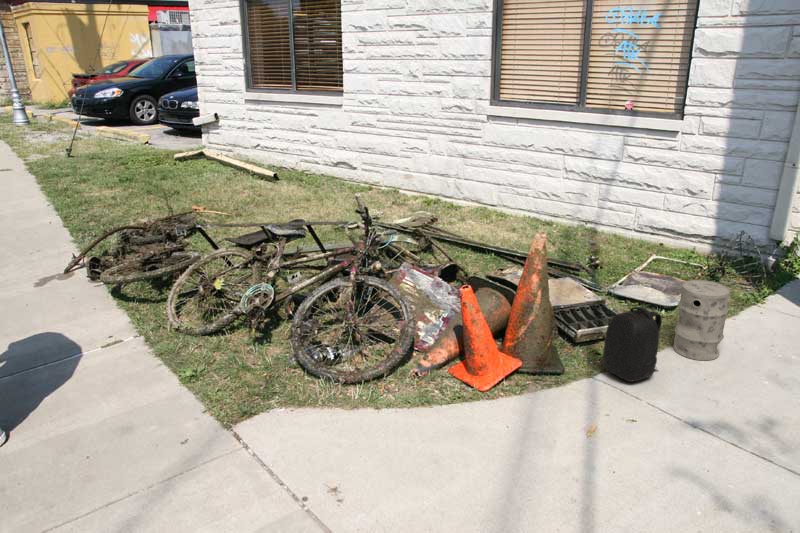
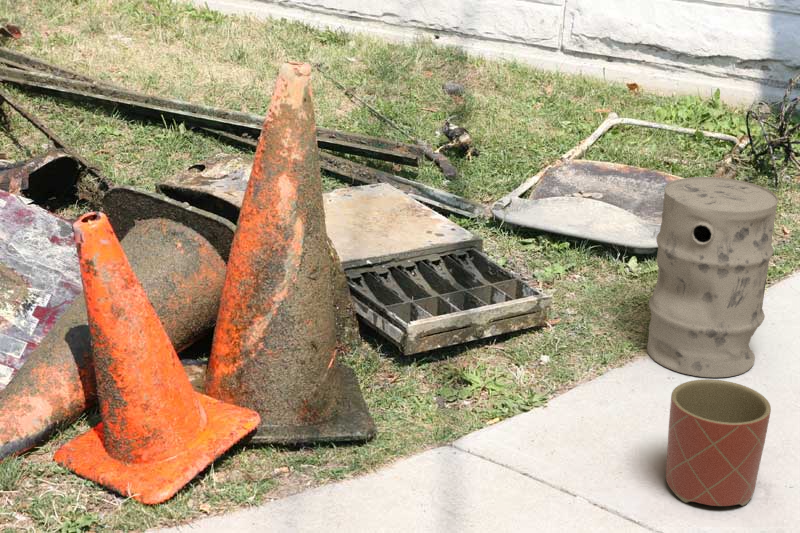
backpack: present [603,307,662,382] -> none [475,247,620,448]
planter: none [677,360,720,409] -> present [666,379,771,506]

